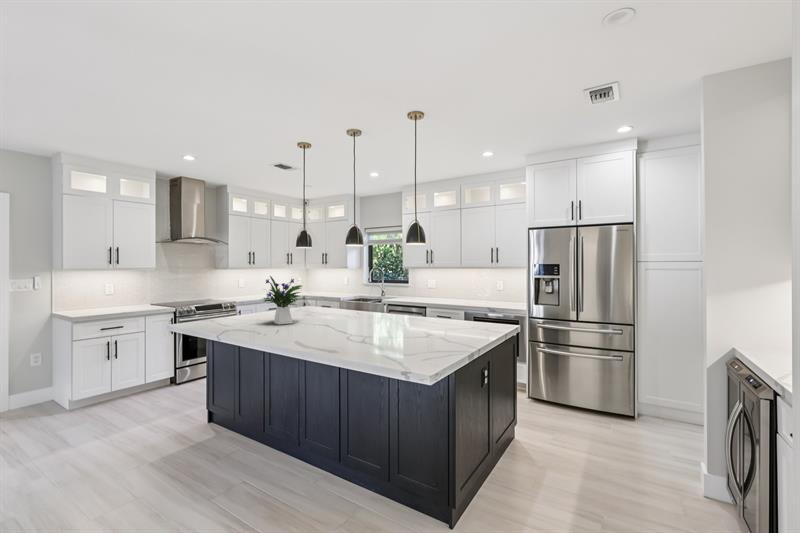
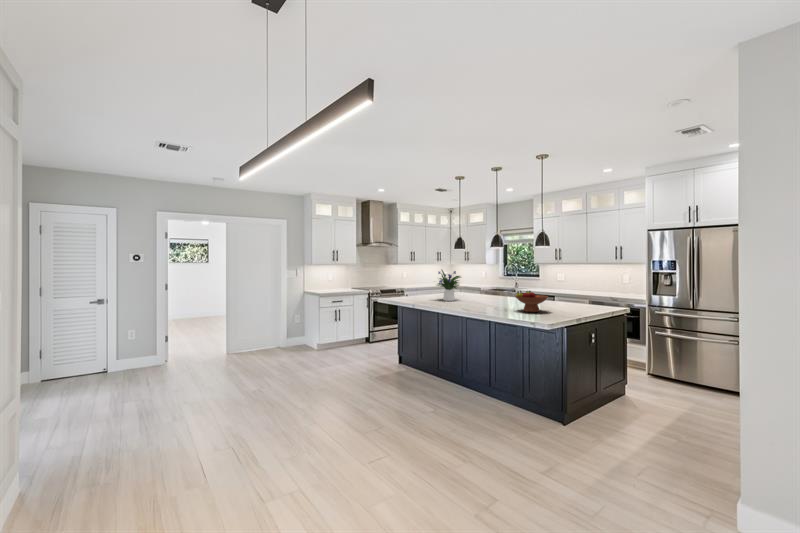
fruit bowl: none [377,309,426,343] -> present [515,291,548,312]

